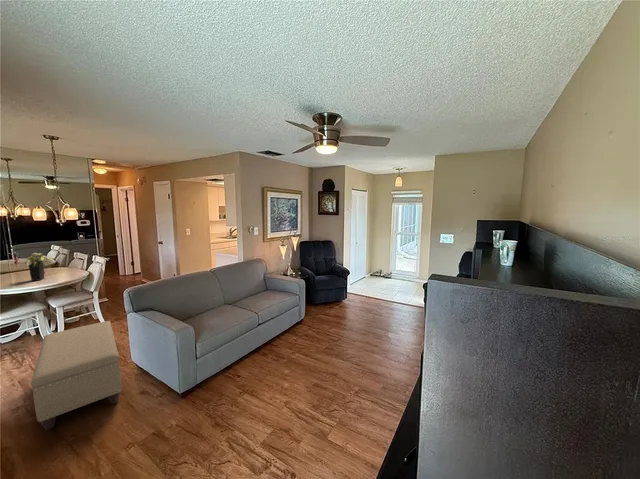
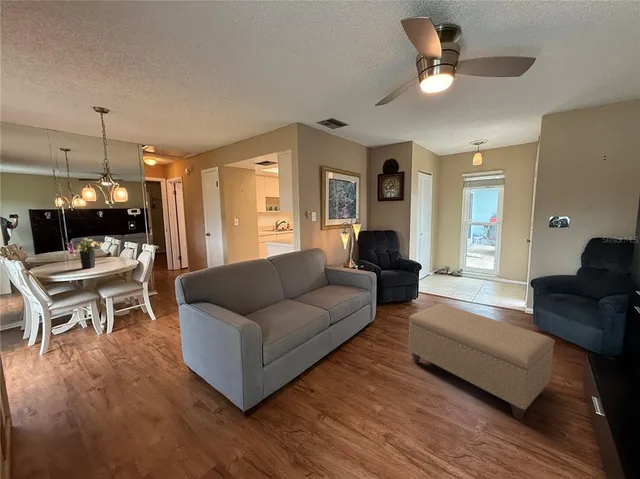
ottoman: present [31,321,122,430] -> present [409,304,555,419]

